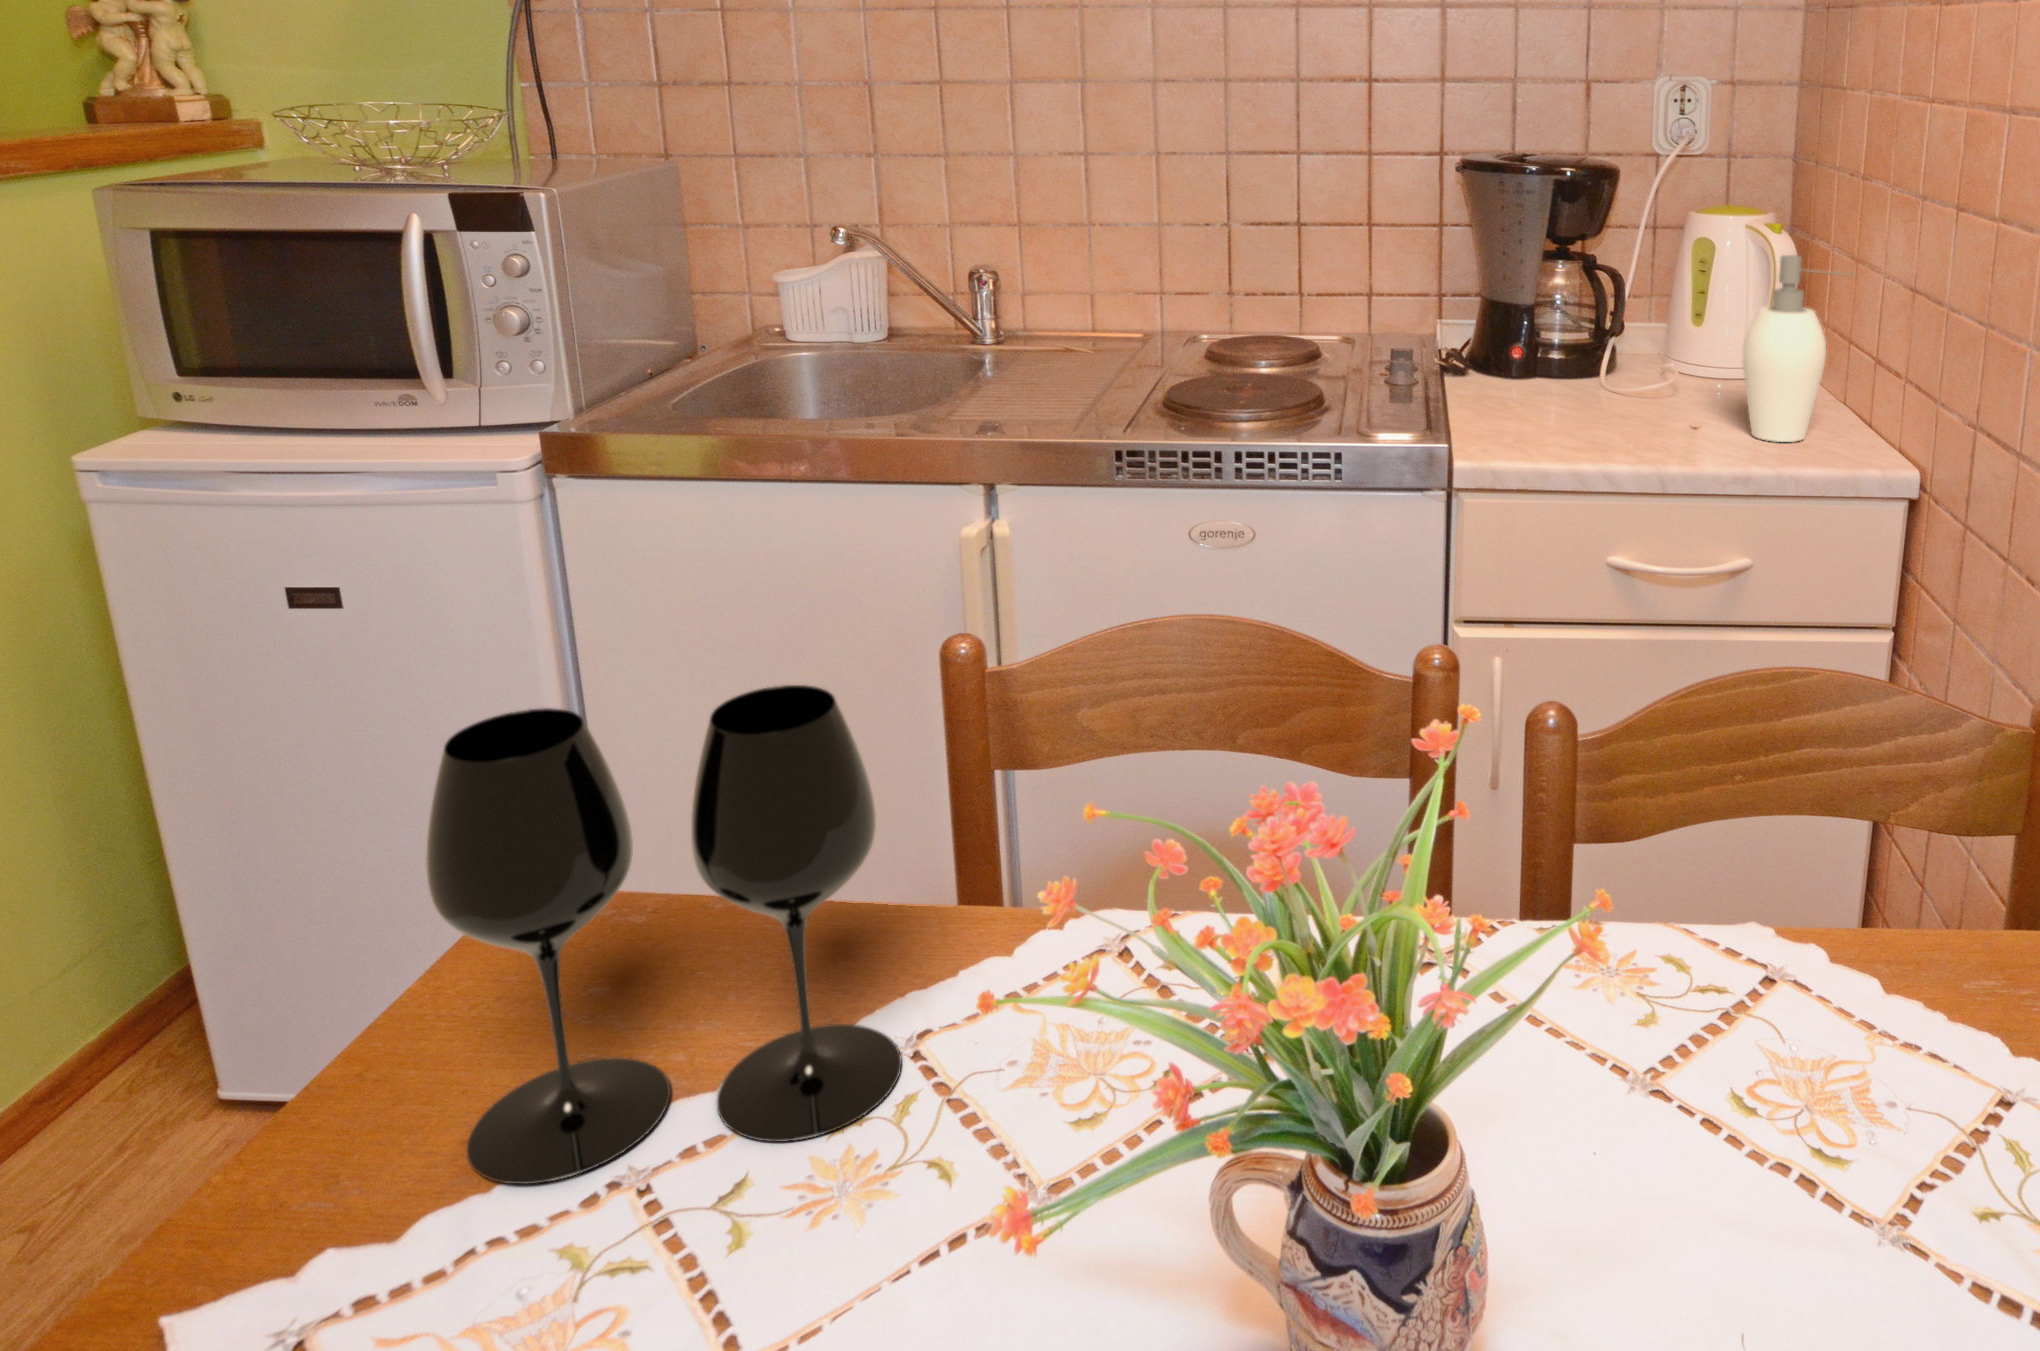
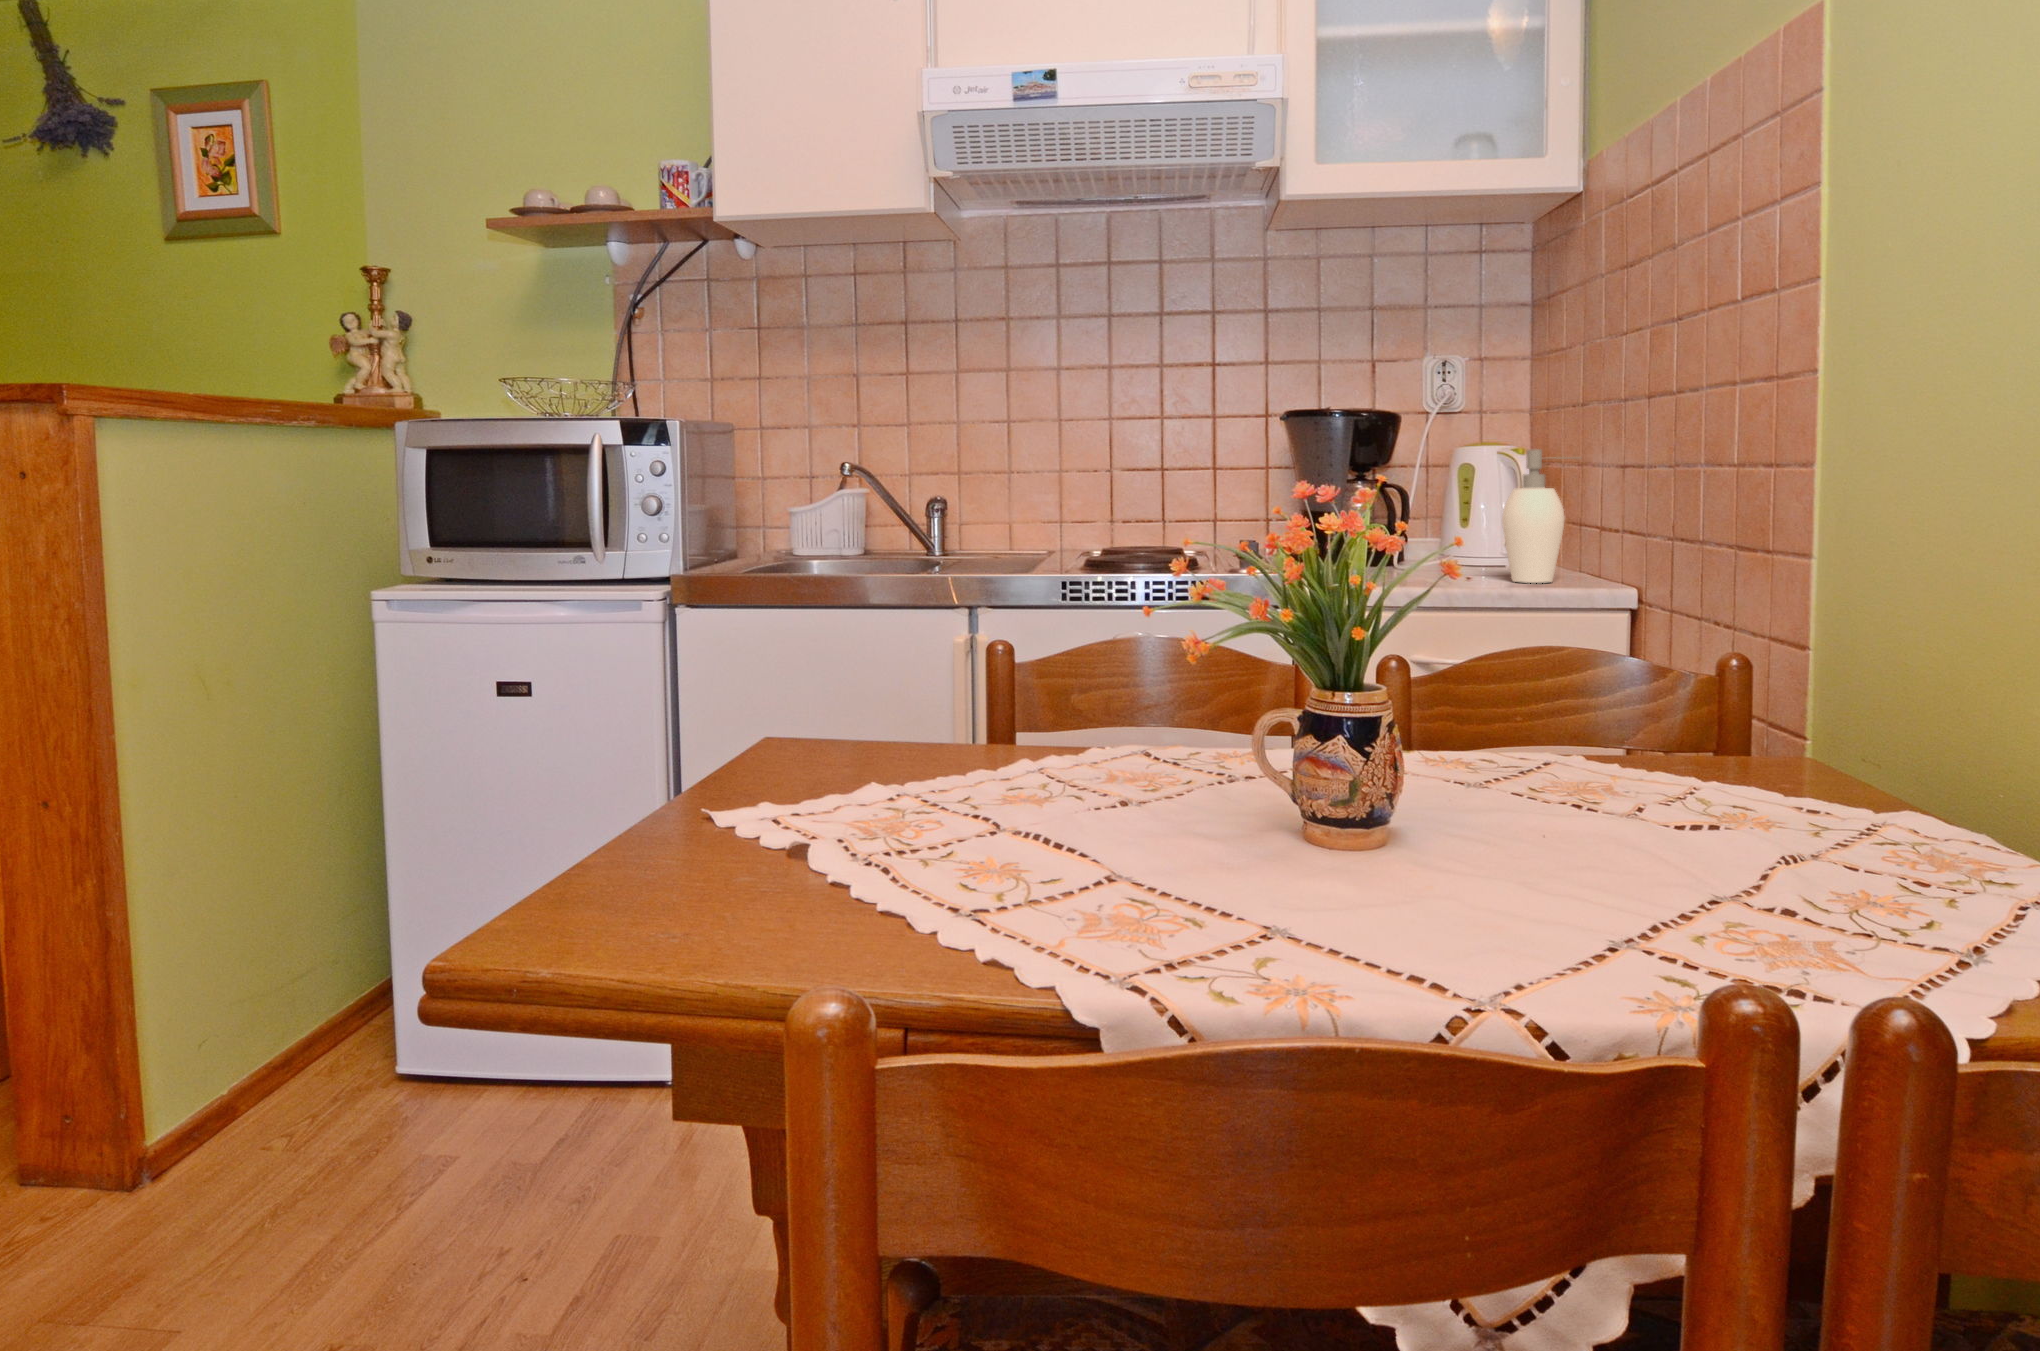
wine glass: present [426,685,902,1184] -> none [815,545,1031,781]

